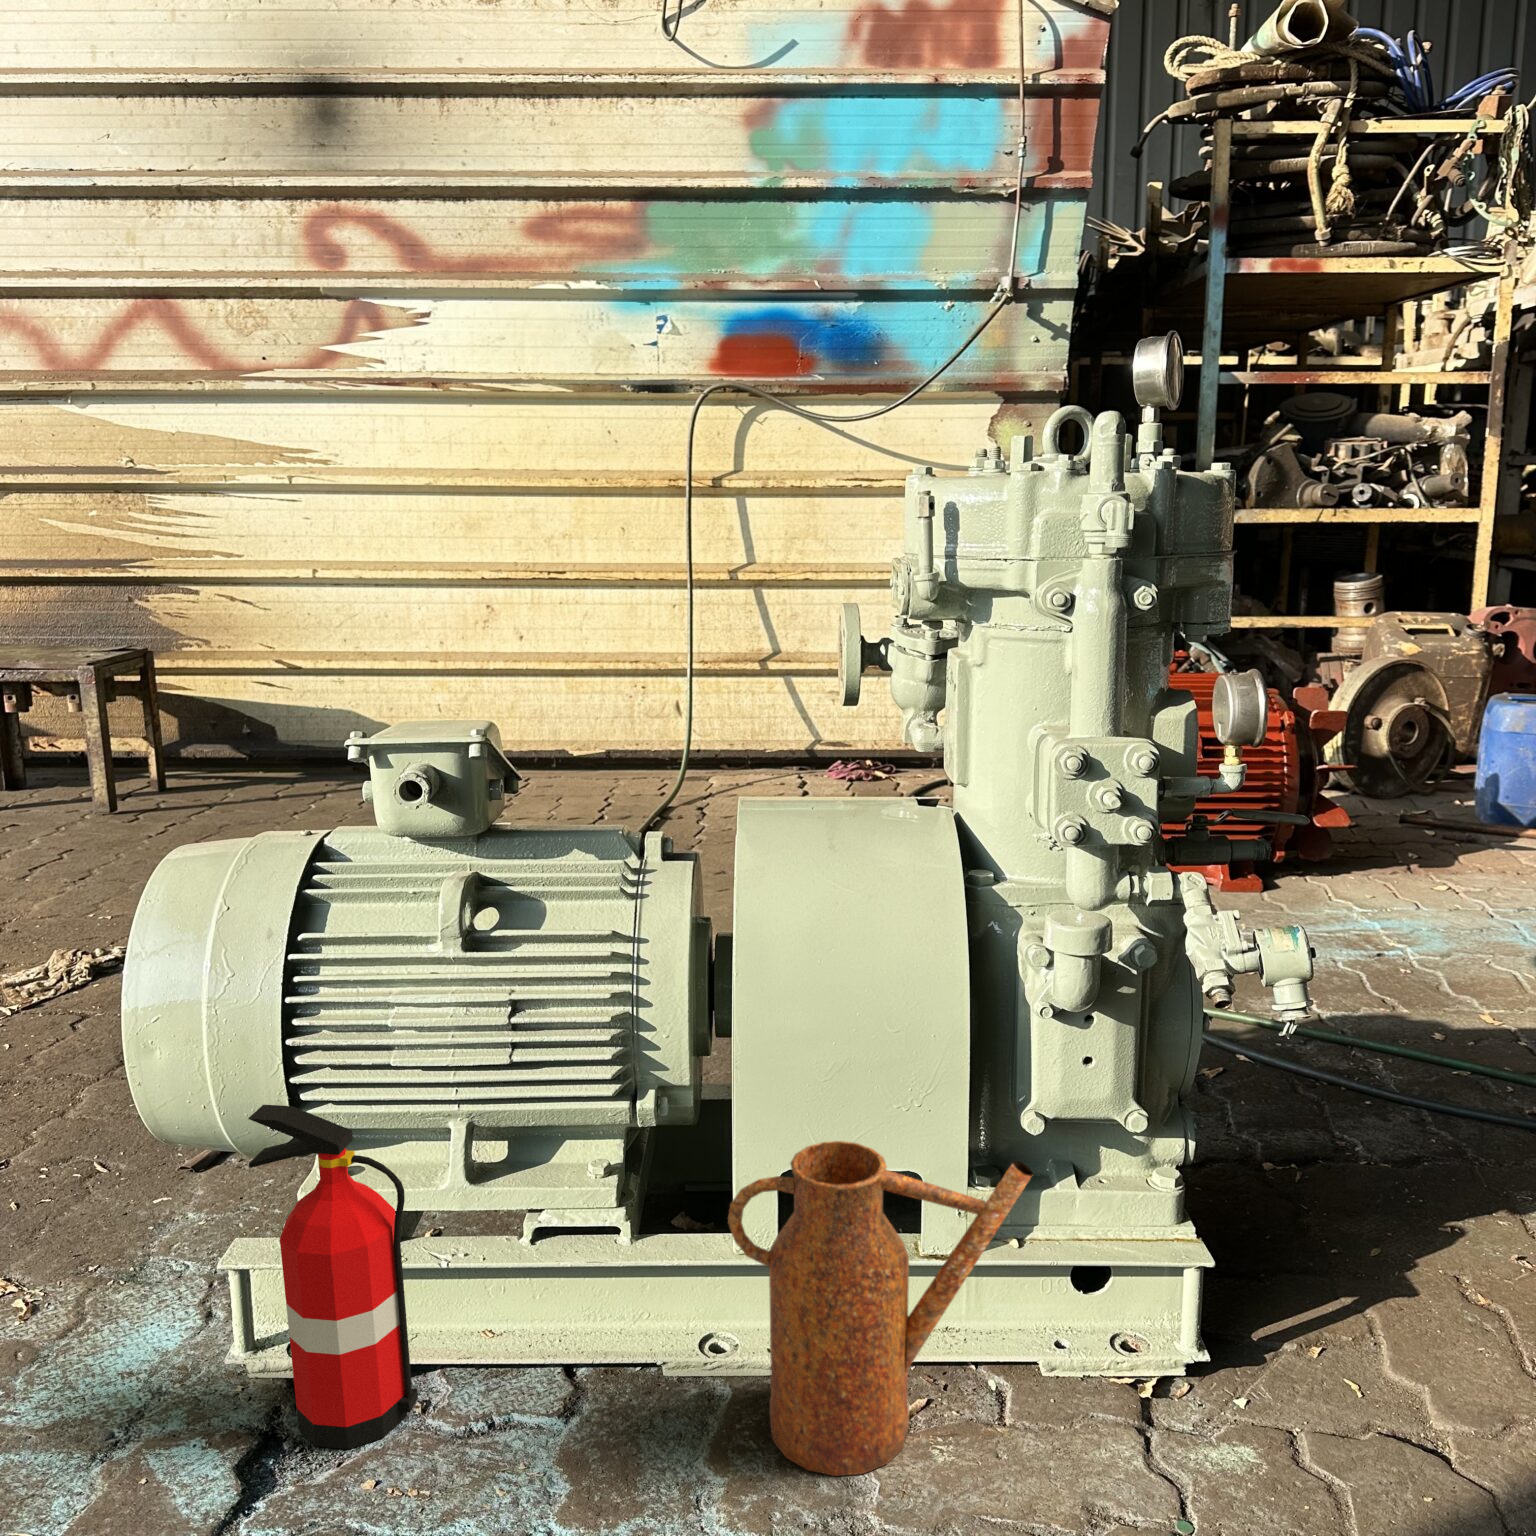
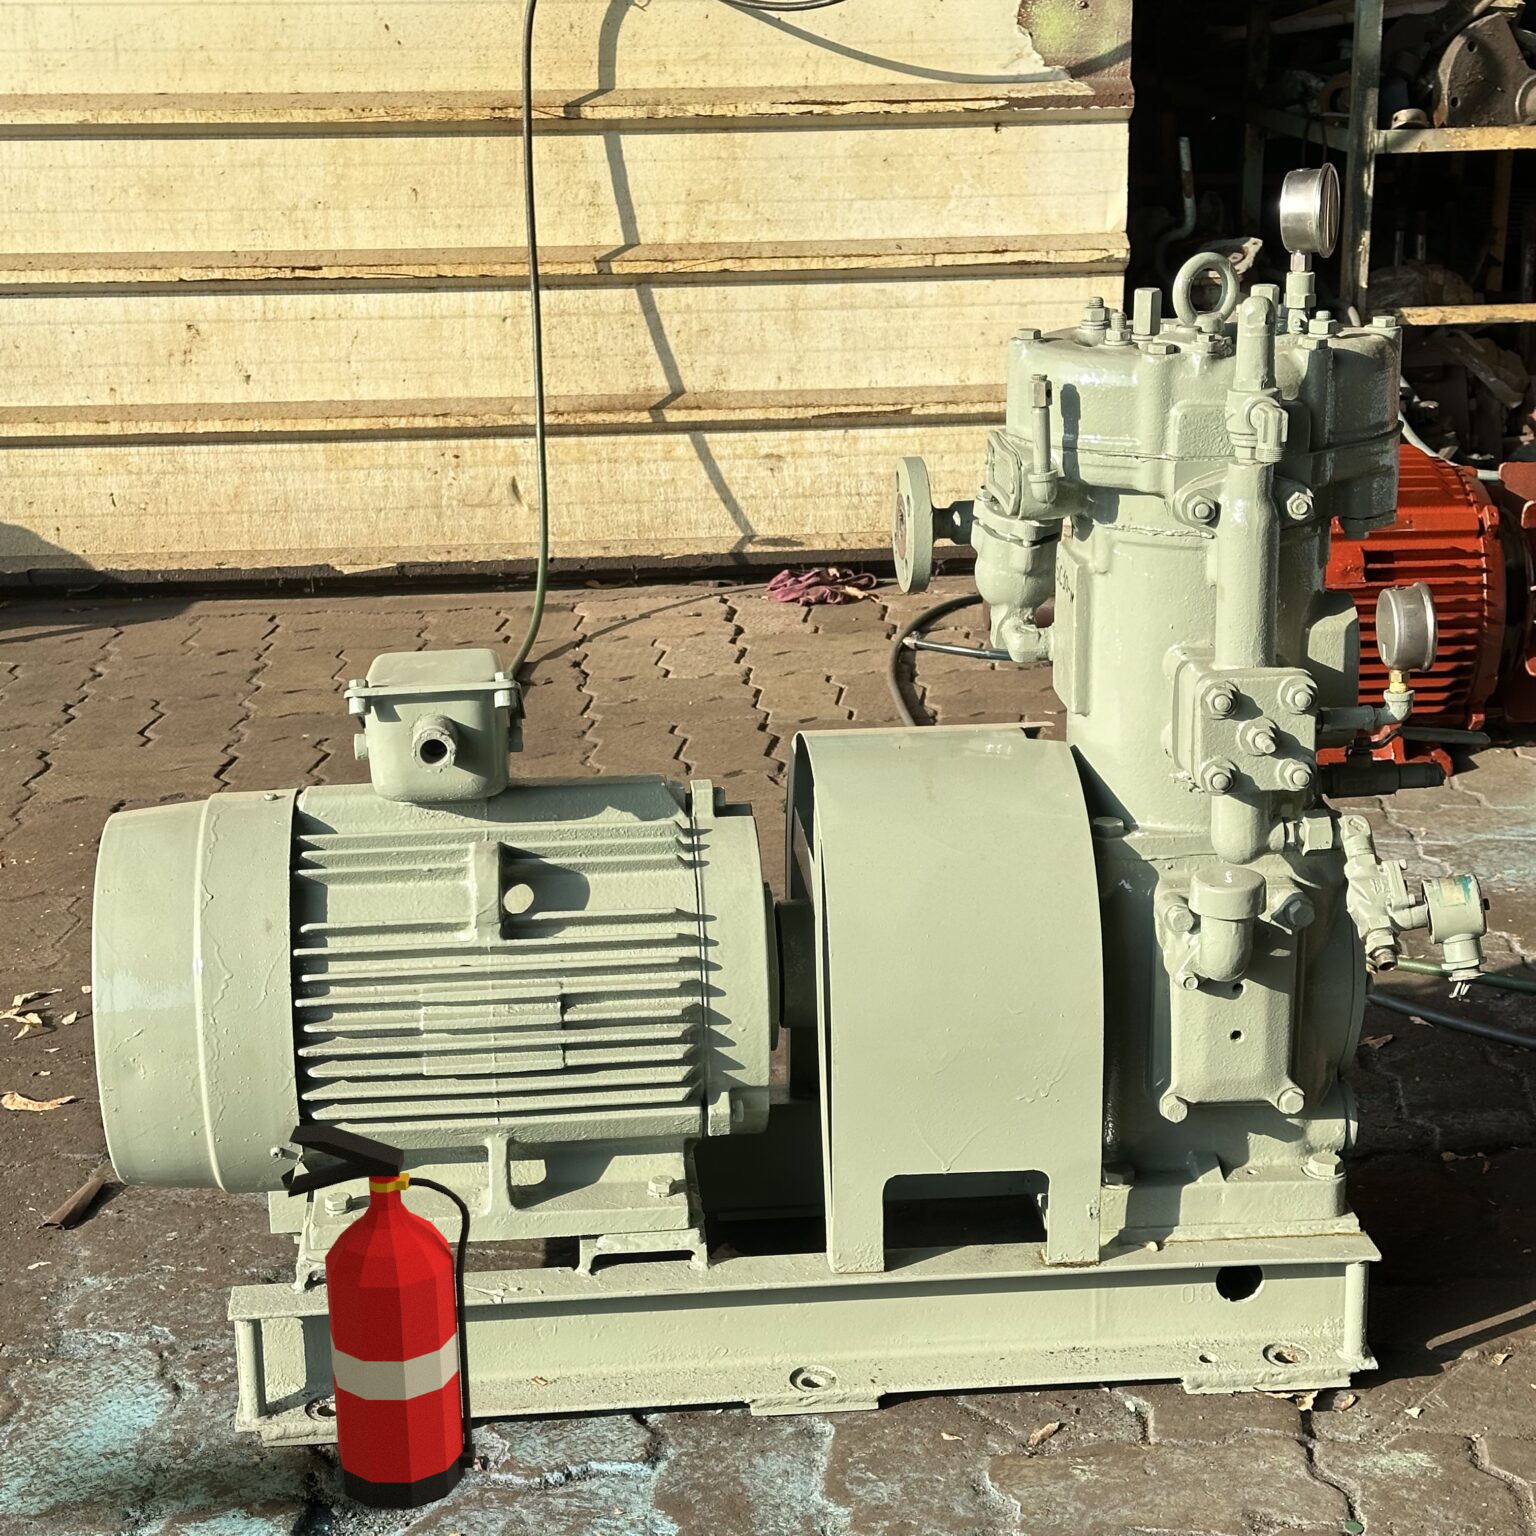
watering can: present [728,1141,1033,1476] -> none [840,1137,1182,1498]

